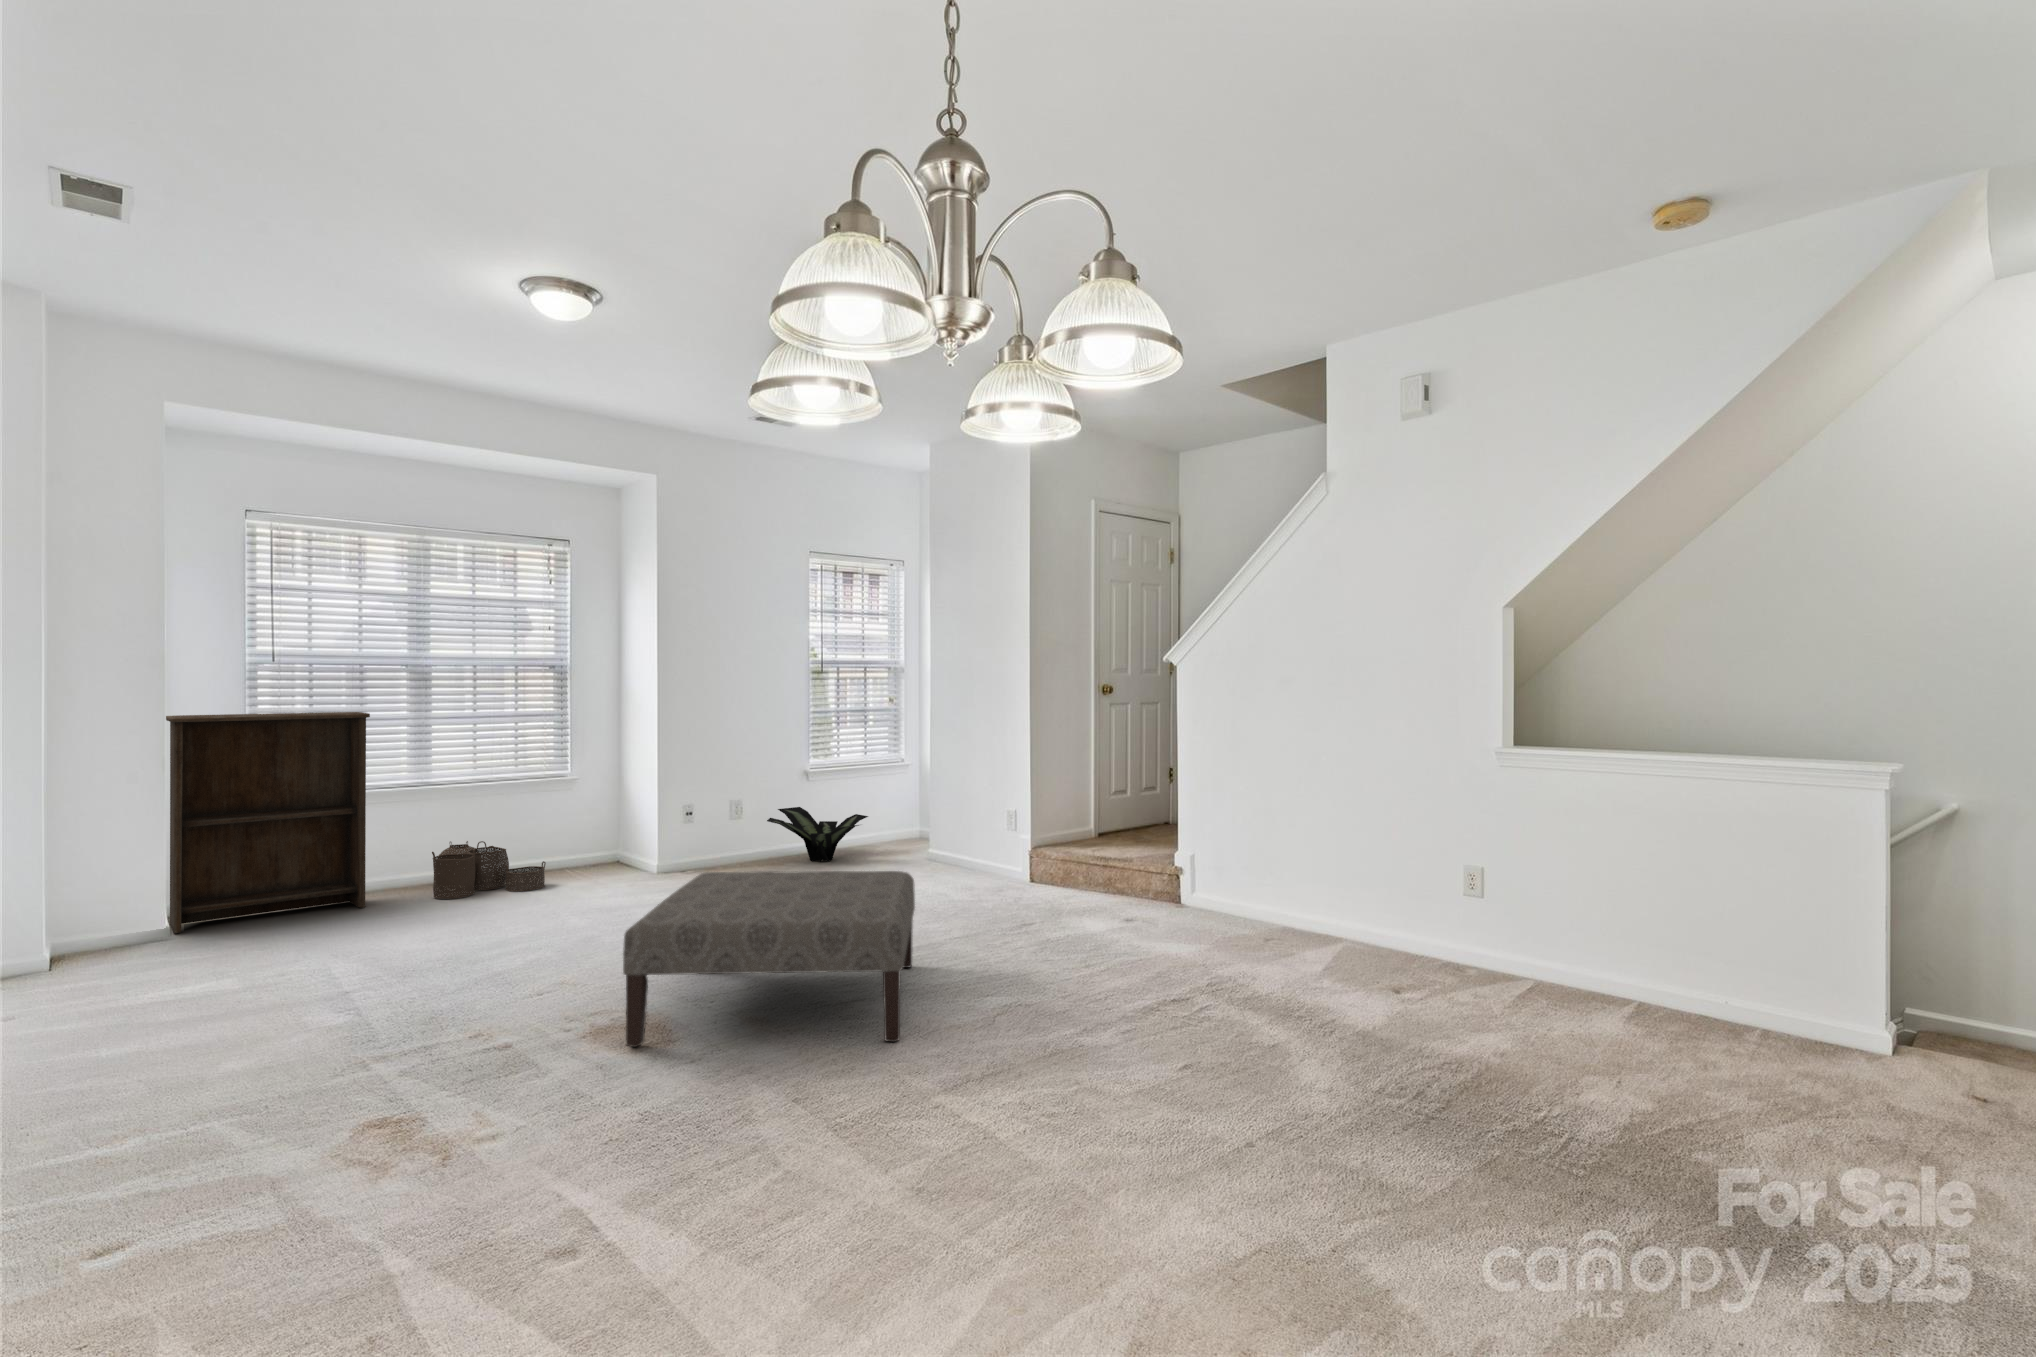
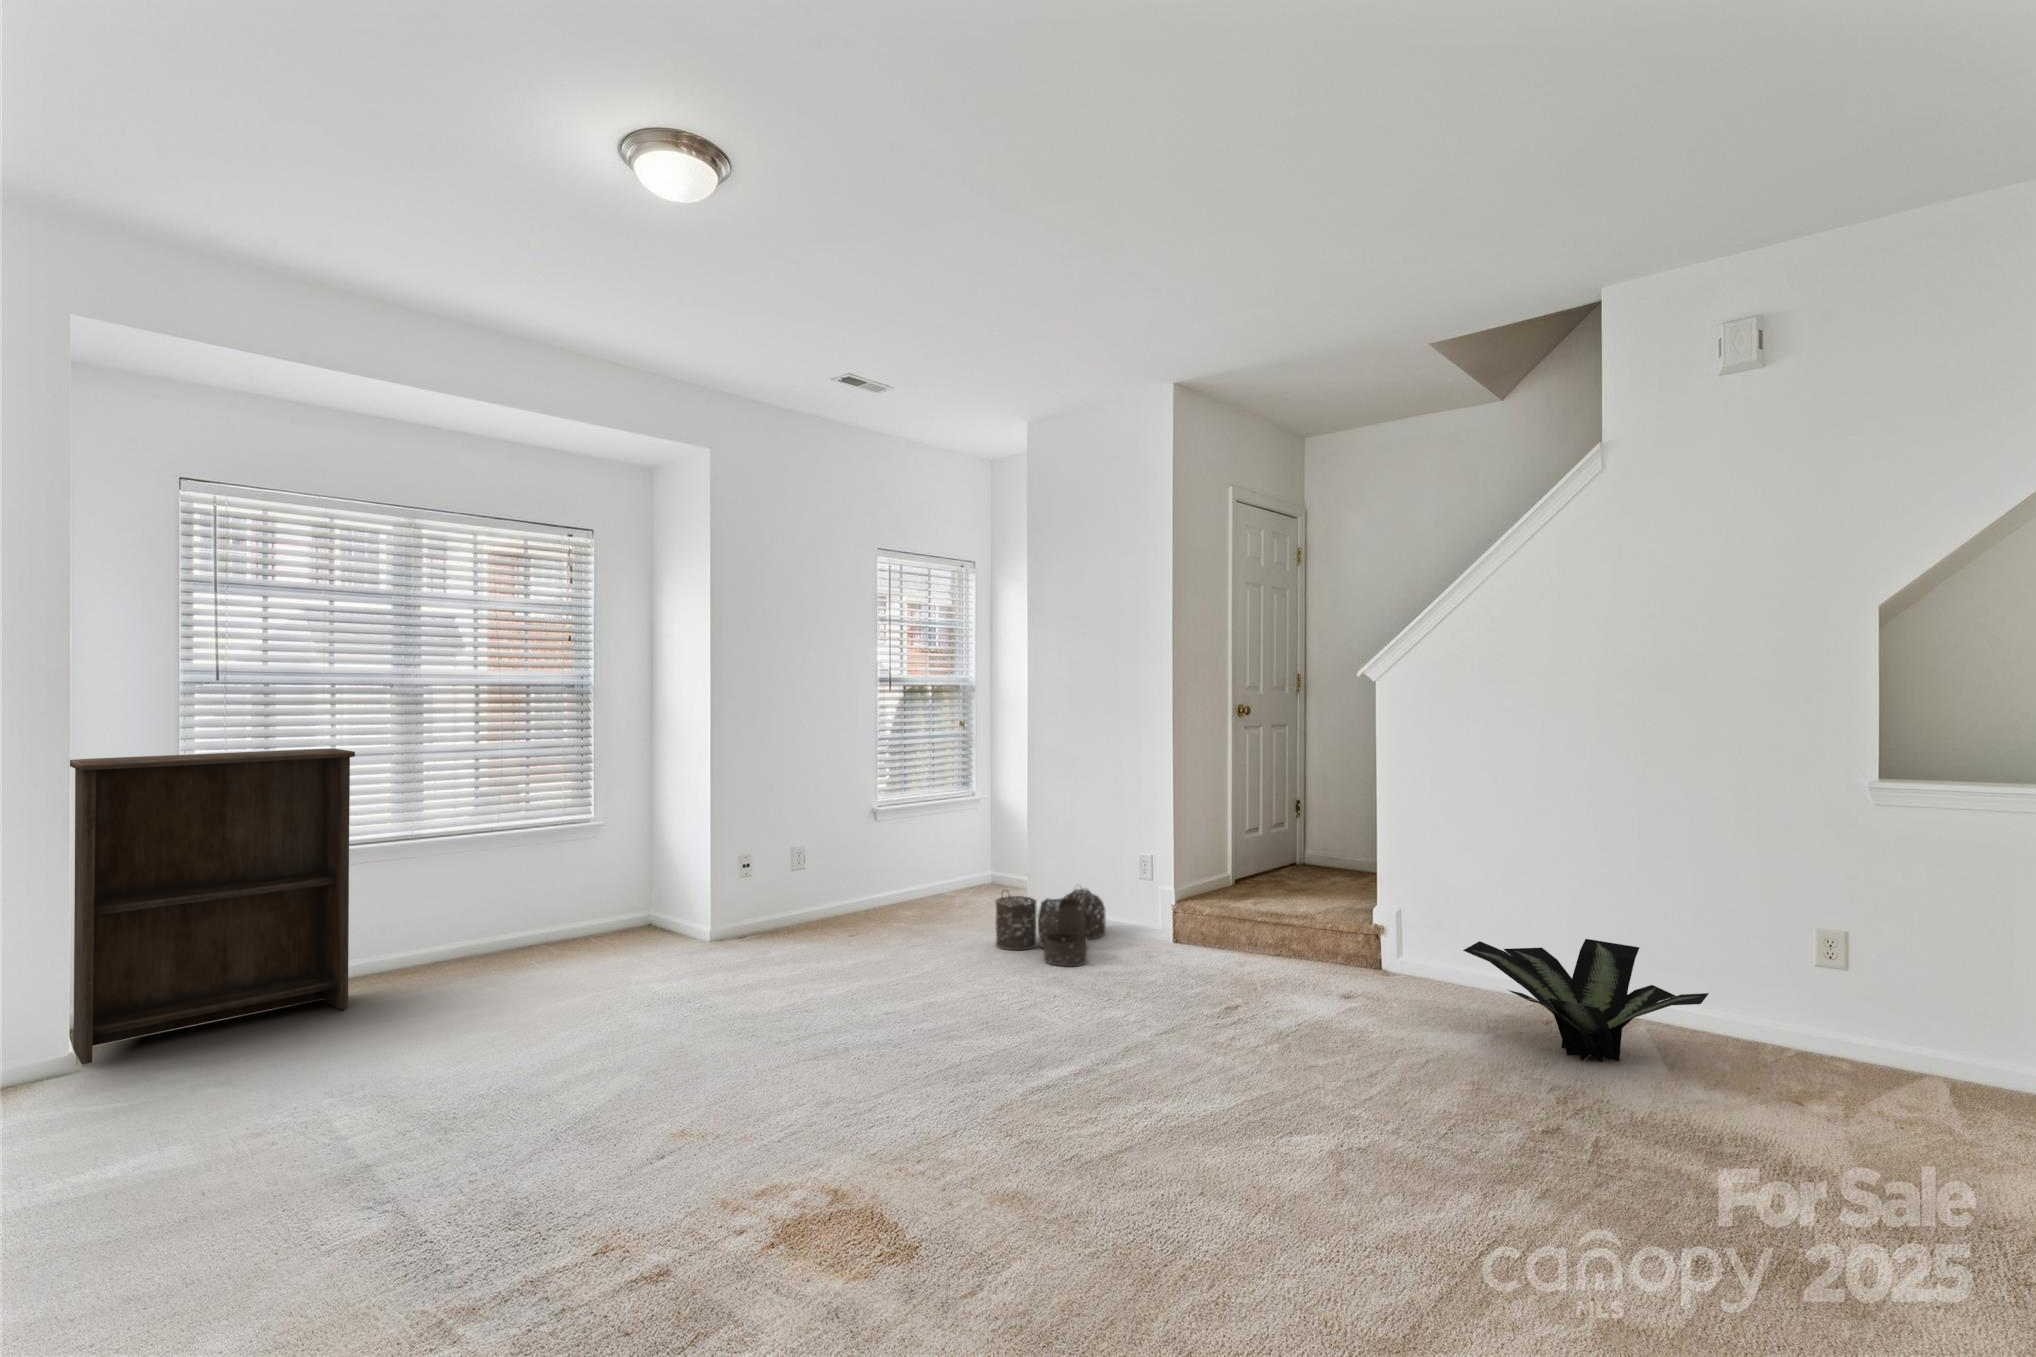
potted plant: present [767,807,868,862] -> present [1463,939,1709,1061]
woven basket: present [432,841,546,899] -> present [996,887,1105,966]
ottoman: present [623,871,915,1047] -> none [849,967,1253,1282]

